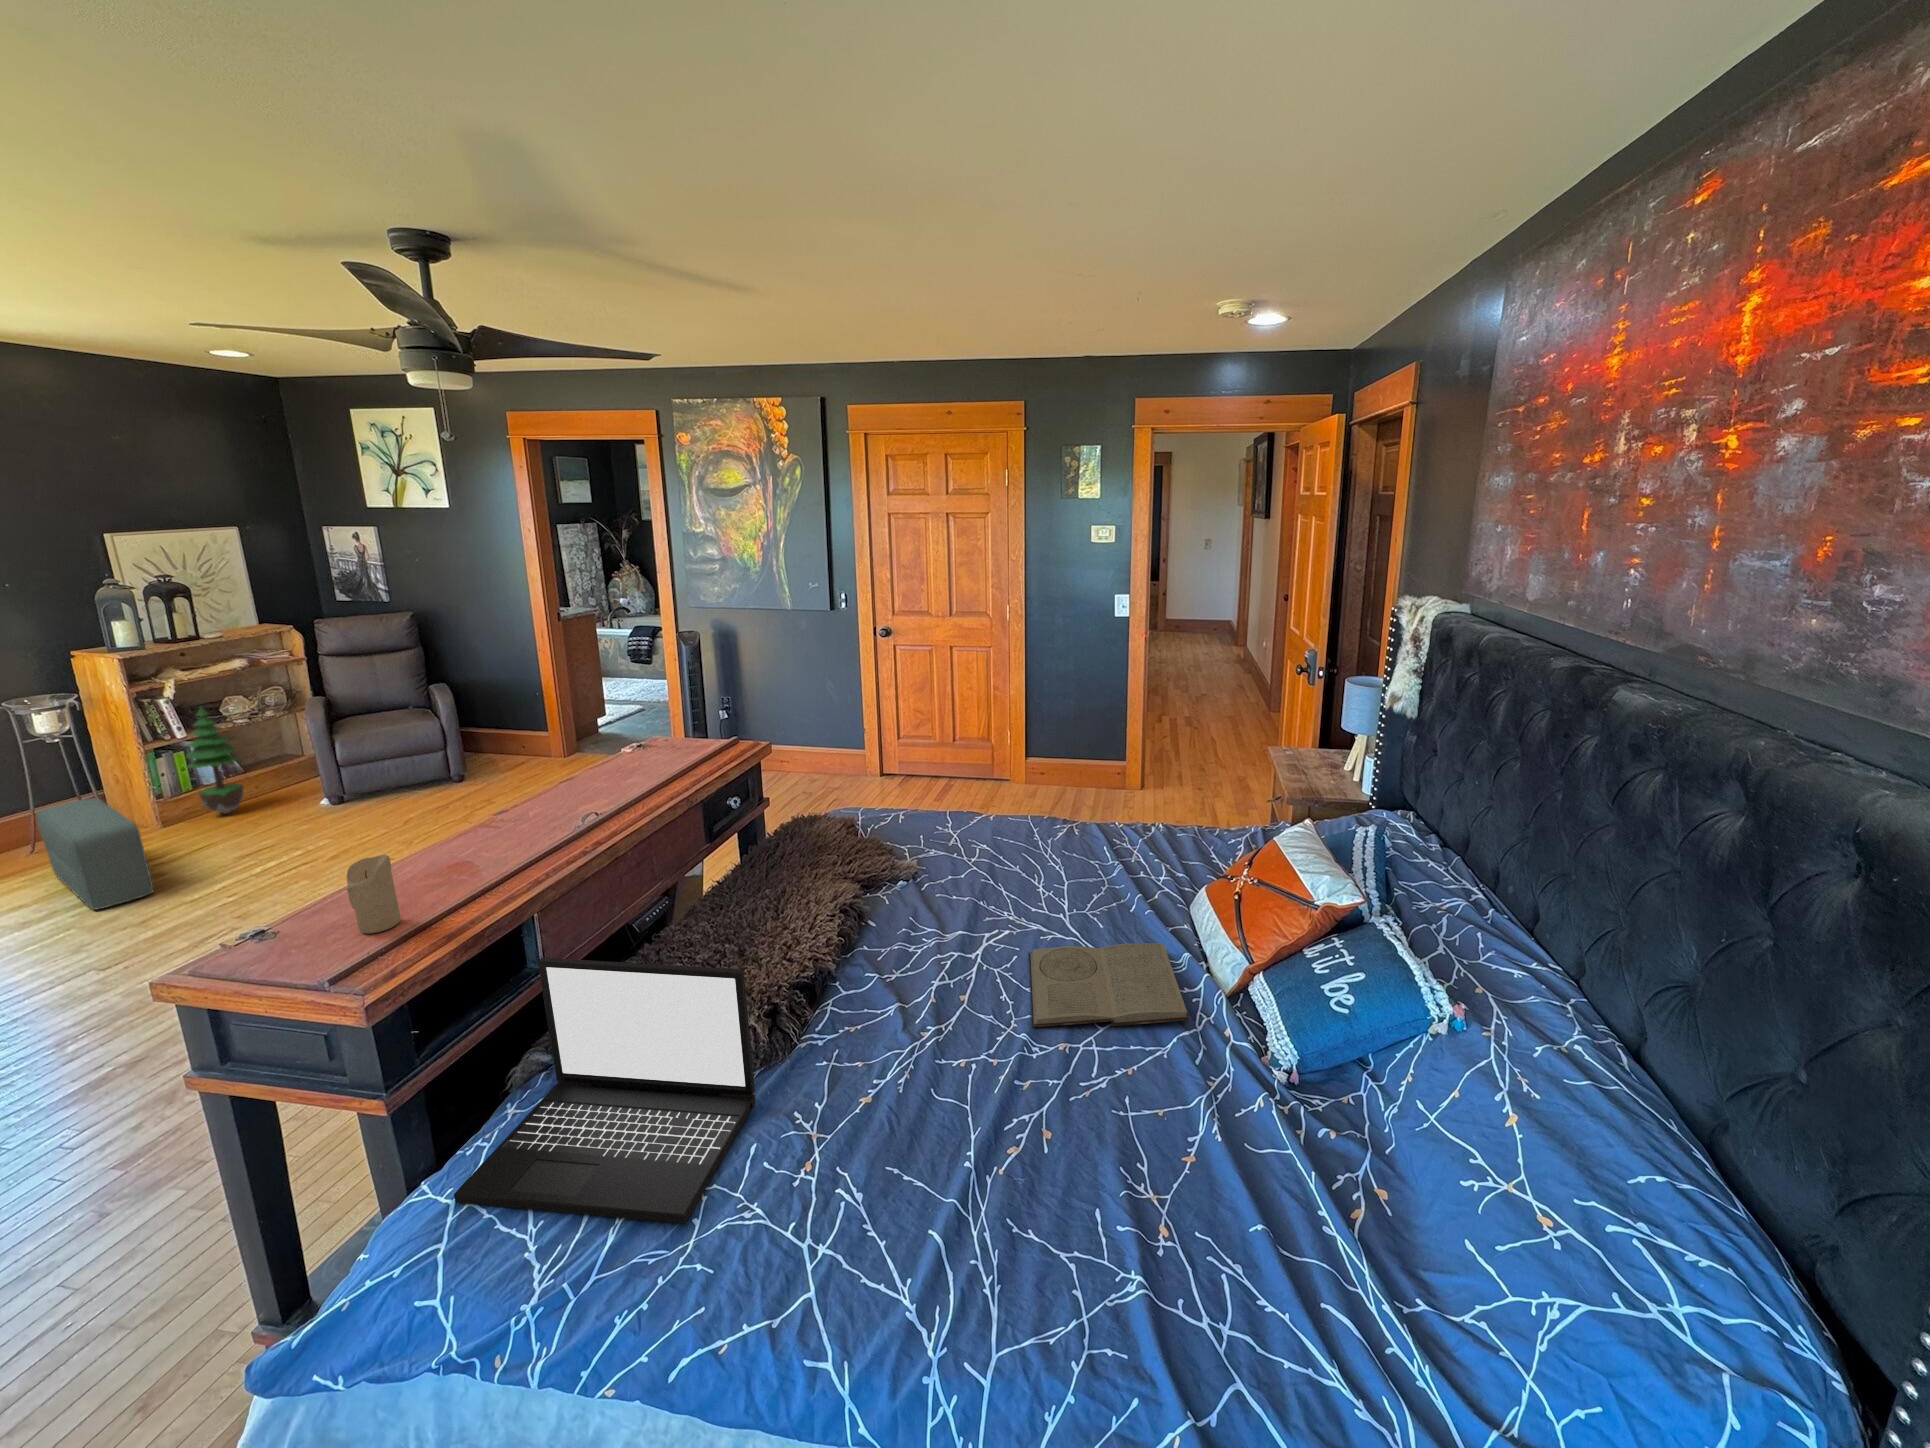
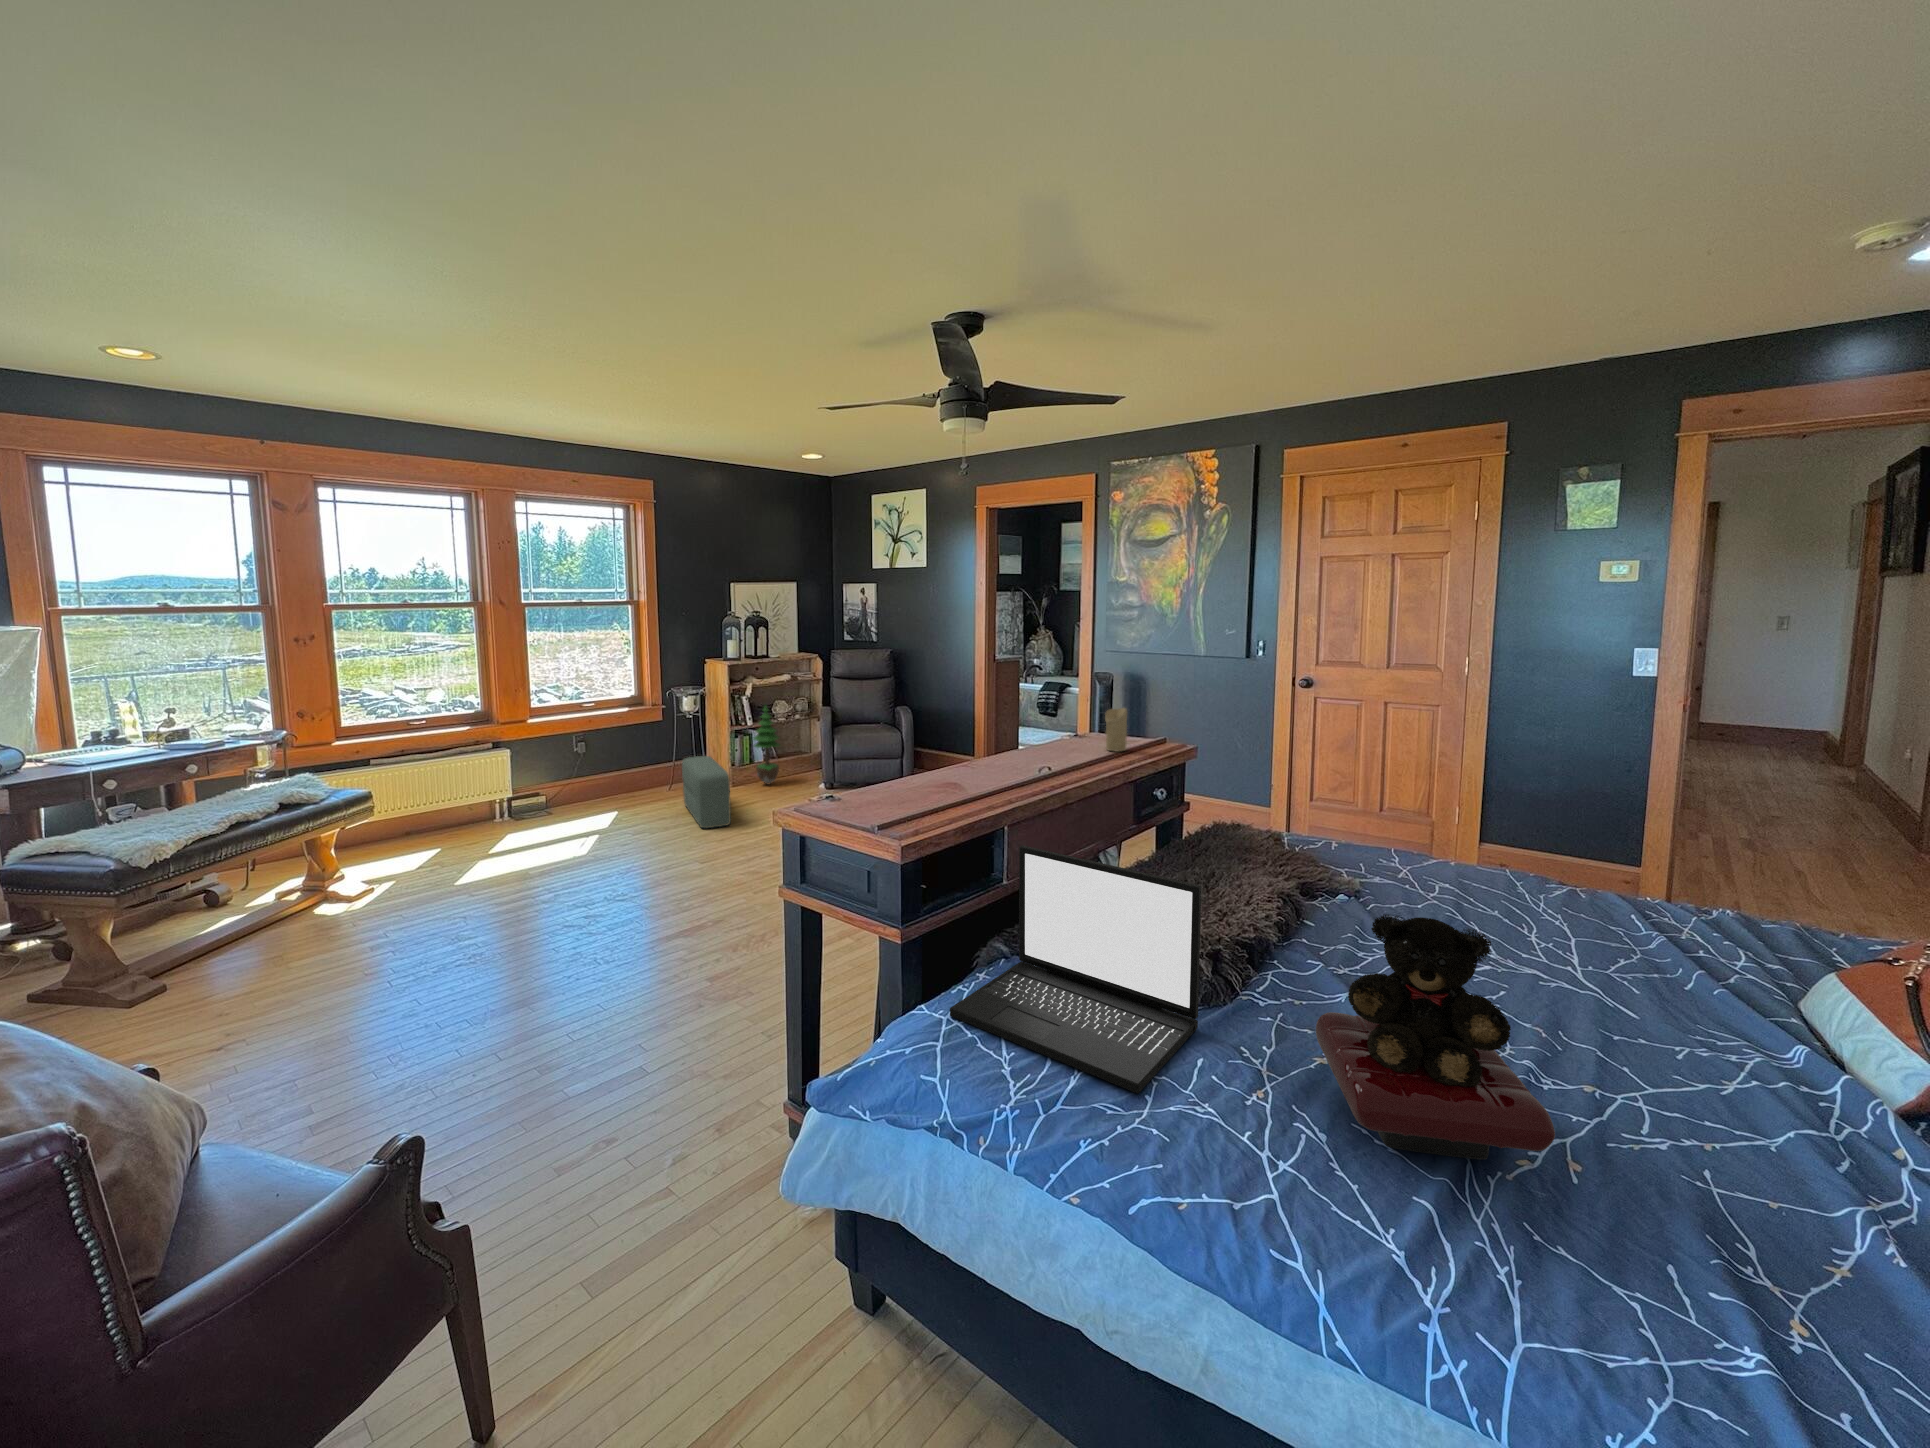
candle: present [347,854,400,933] -> present [1105,708,1127,752]
book: present [1029,943,1189,1028] -> none [1526,989,1822,1124]
teddy bear: none [858,962,1029,1185] -> present [1316,914,1555,1159]

